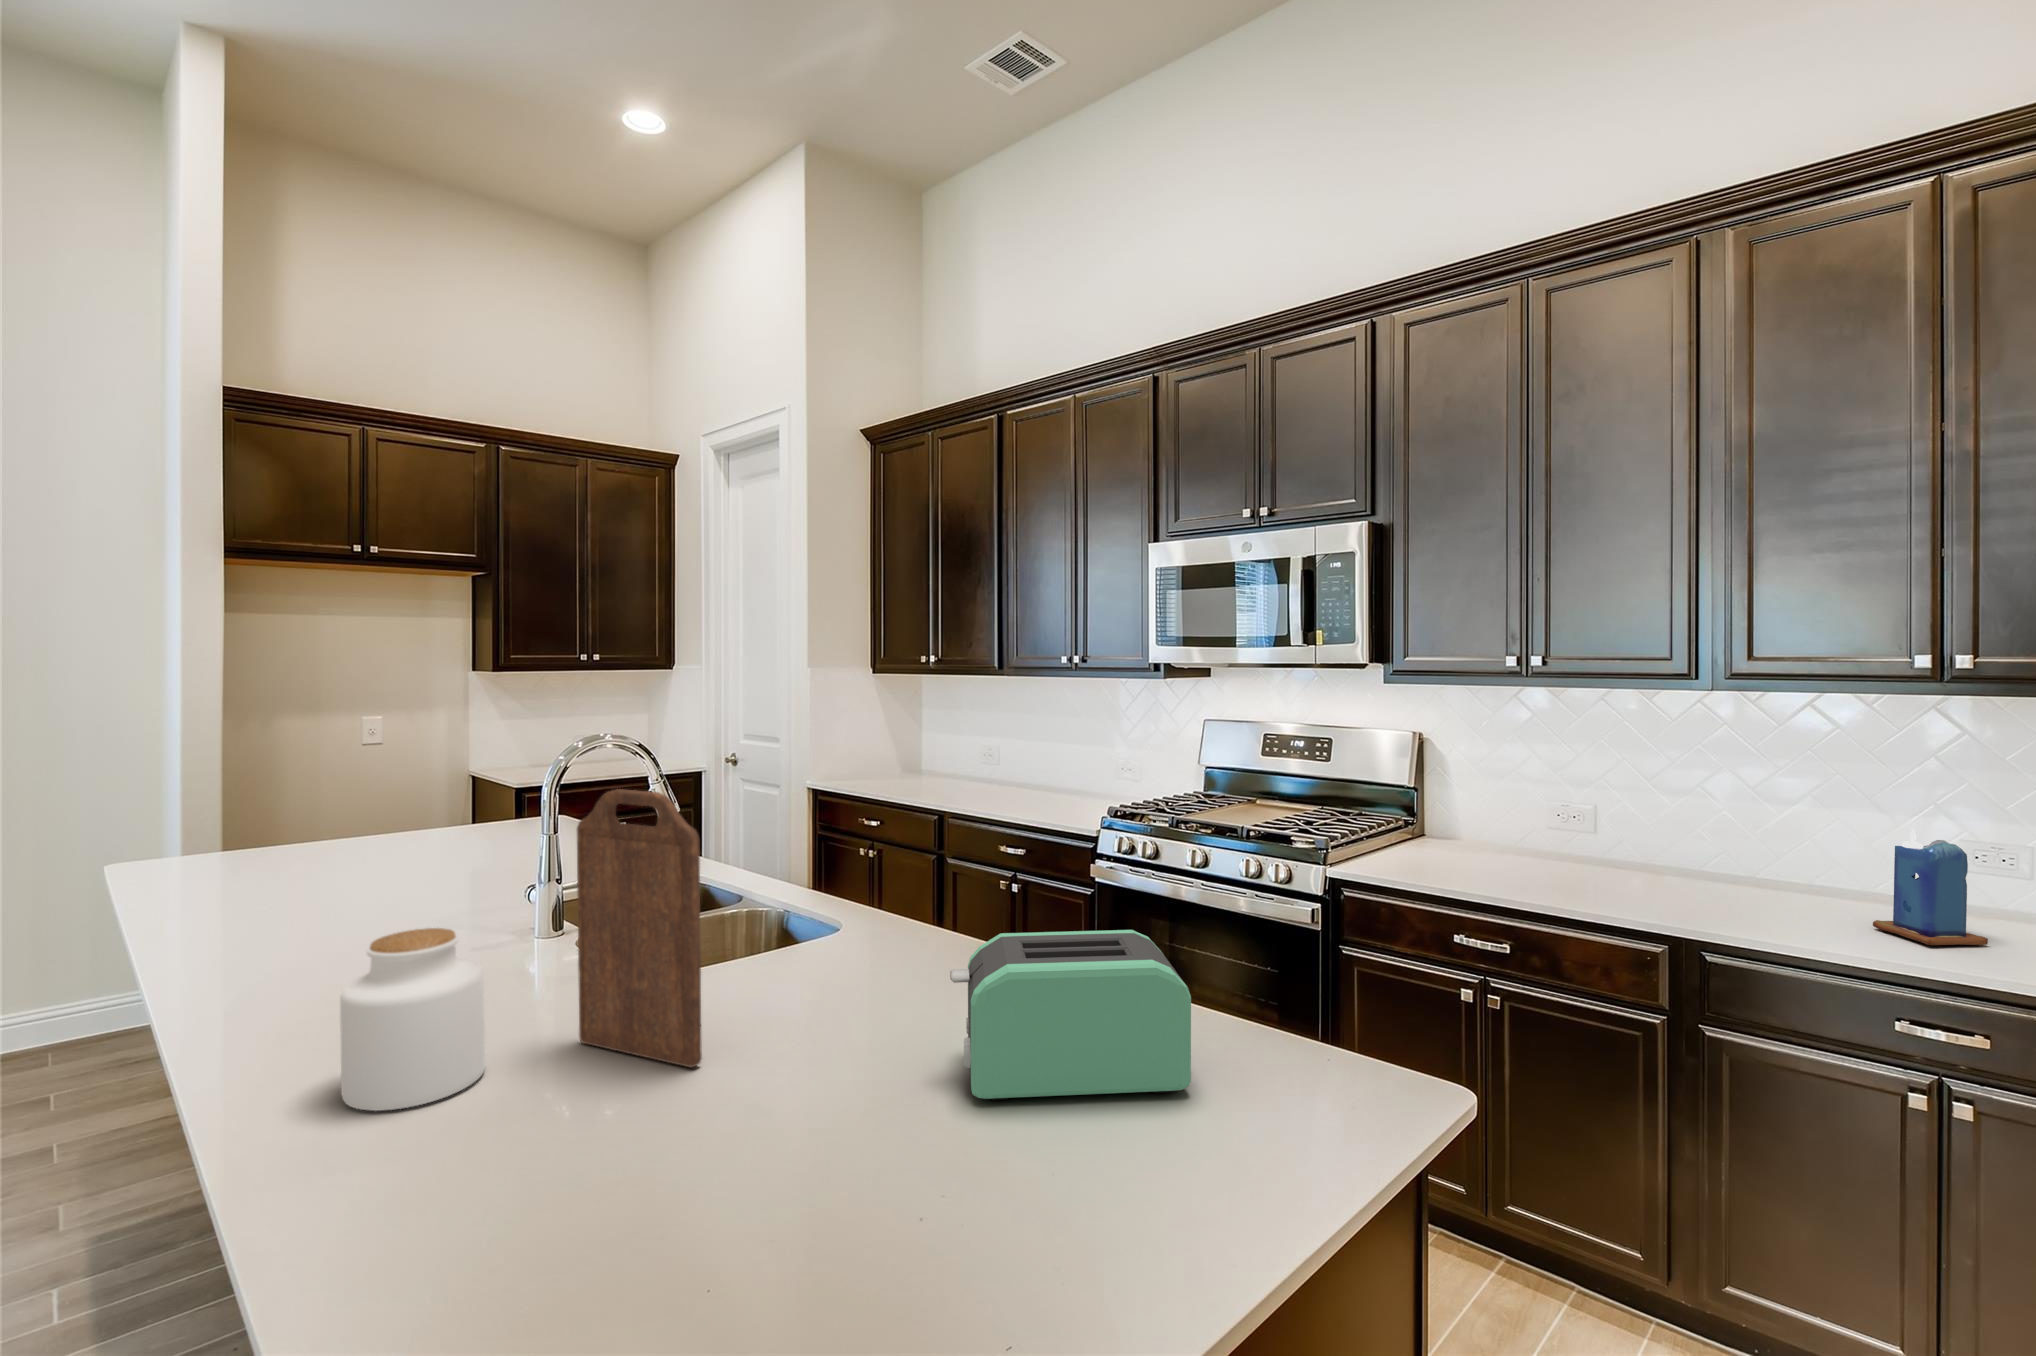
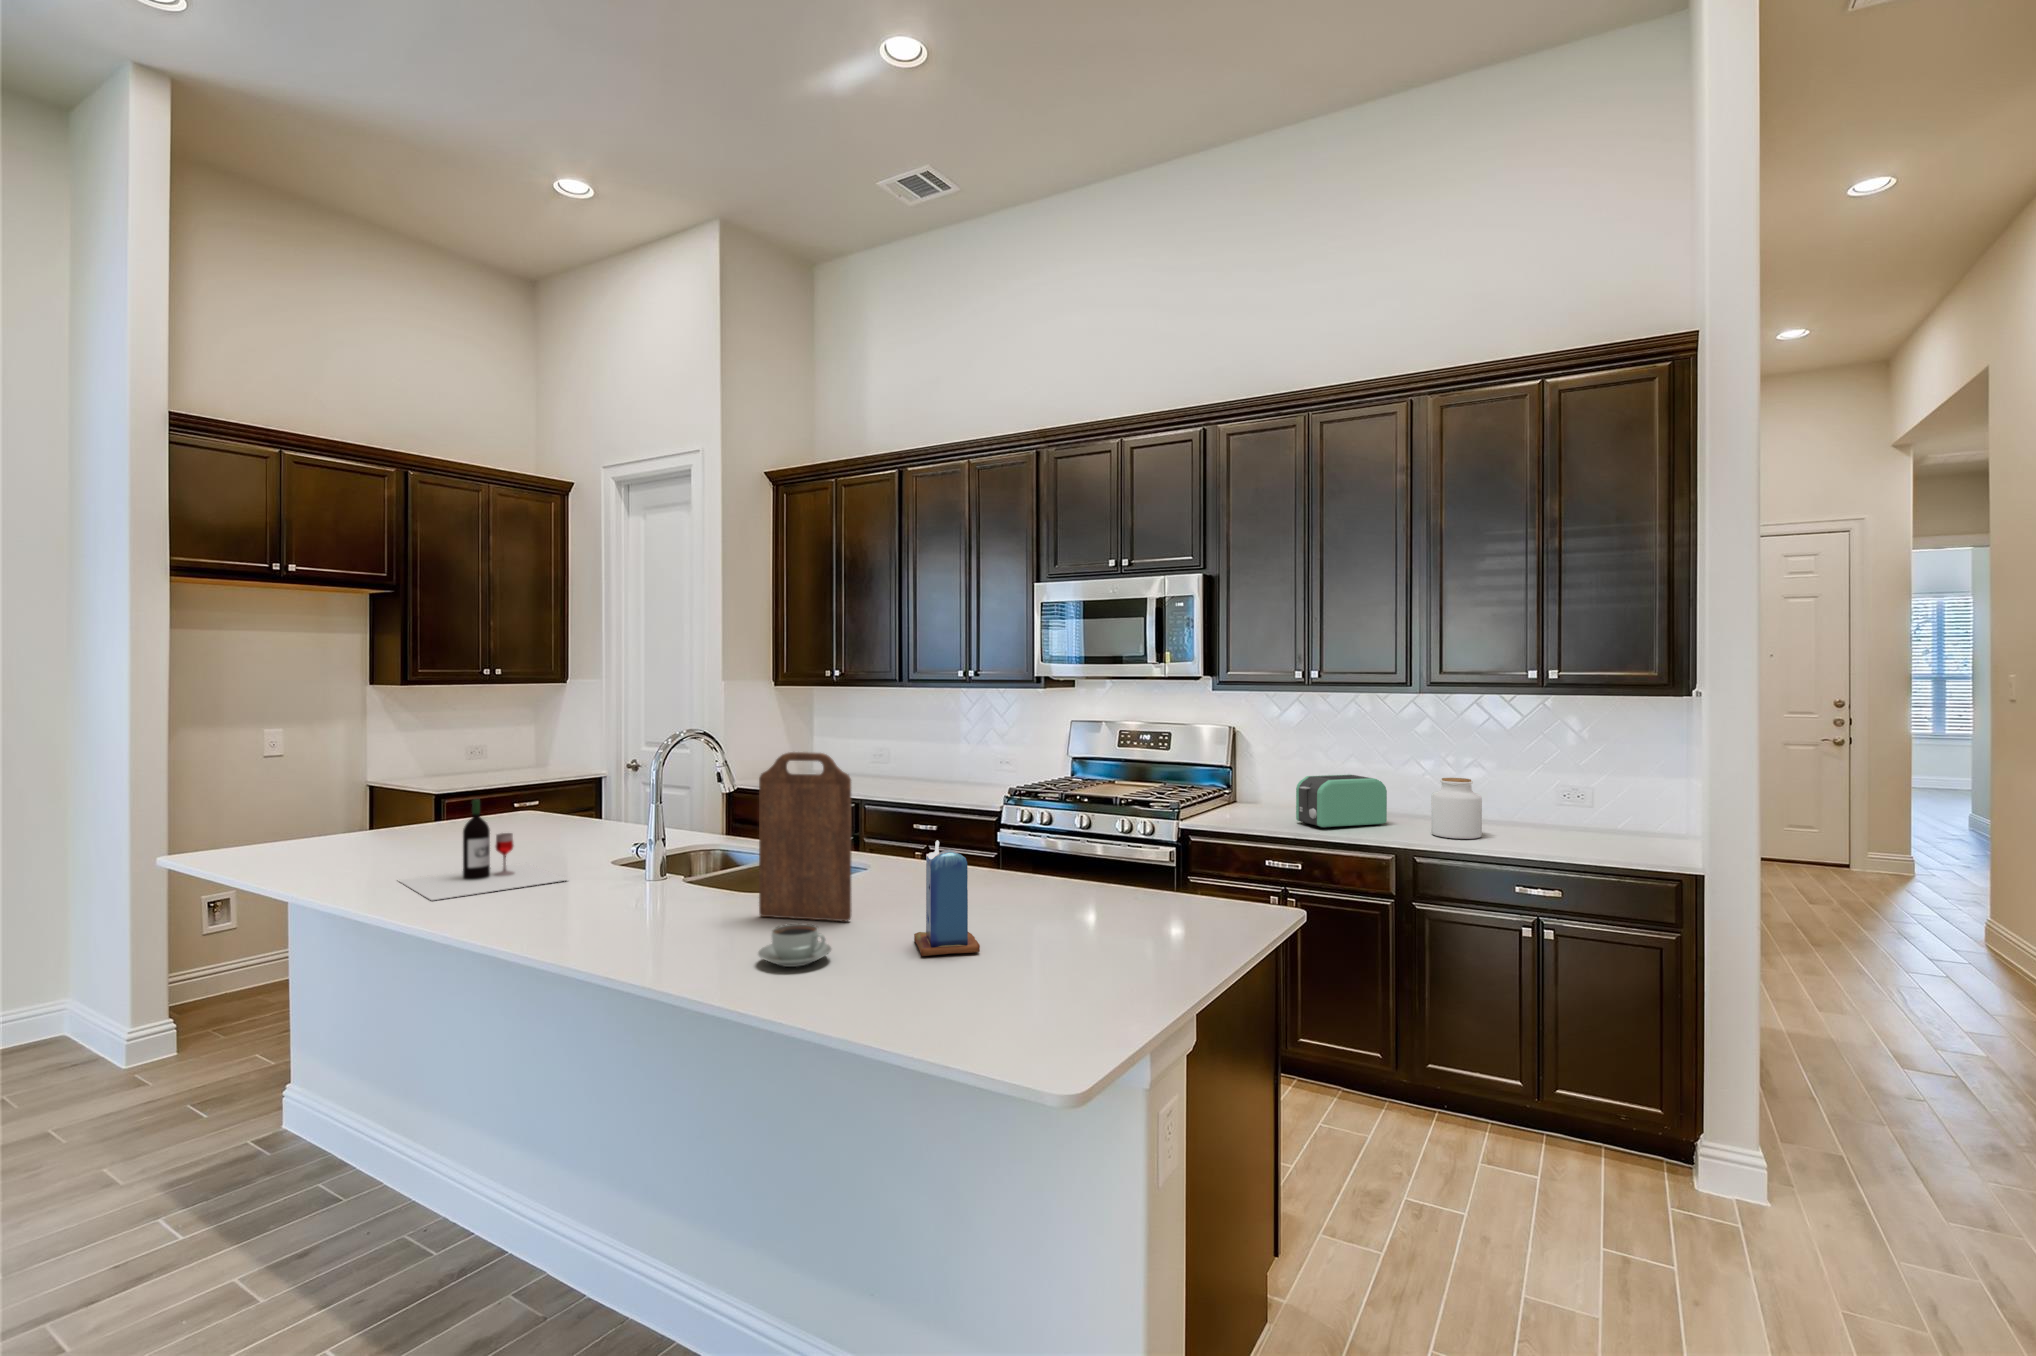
wine bottle: none [223,826,436,970] -> present [399,799,566,900]
candle: present [1873,830,1988,945] -> present [914,840,980,956]
jar: present [340,928,486,1111] -> present [1431,778,1482,839]
toaster: present [950,930,1191,1100] -> present [1296,774,1387,828]
coffee cup: none [424,1106,572,1202] -> present [758,923,831,967]

